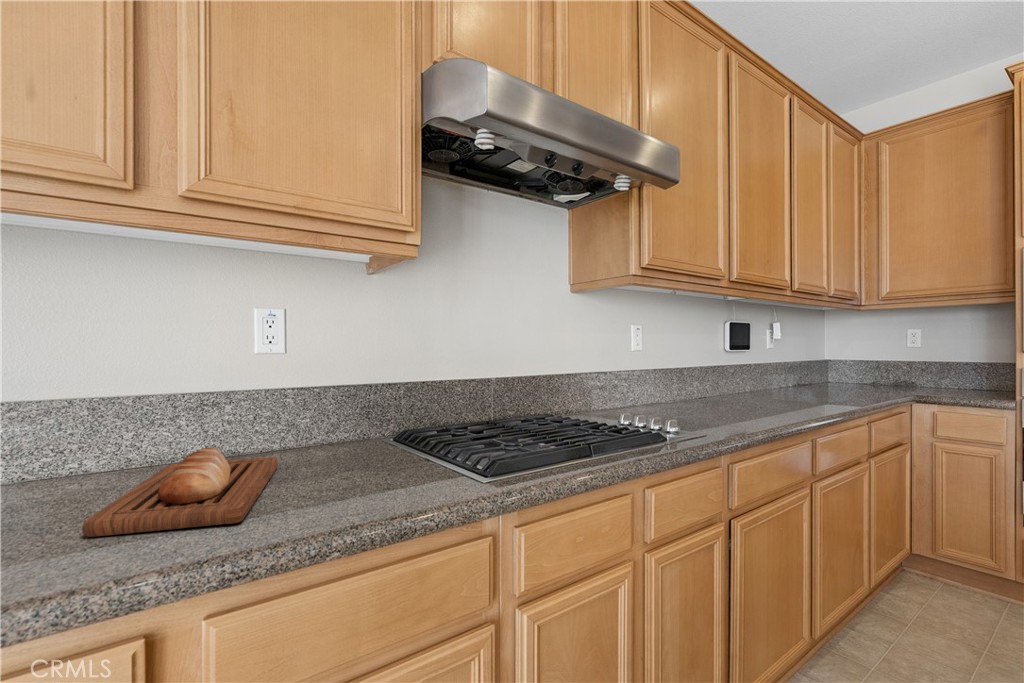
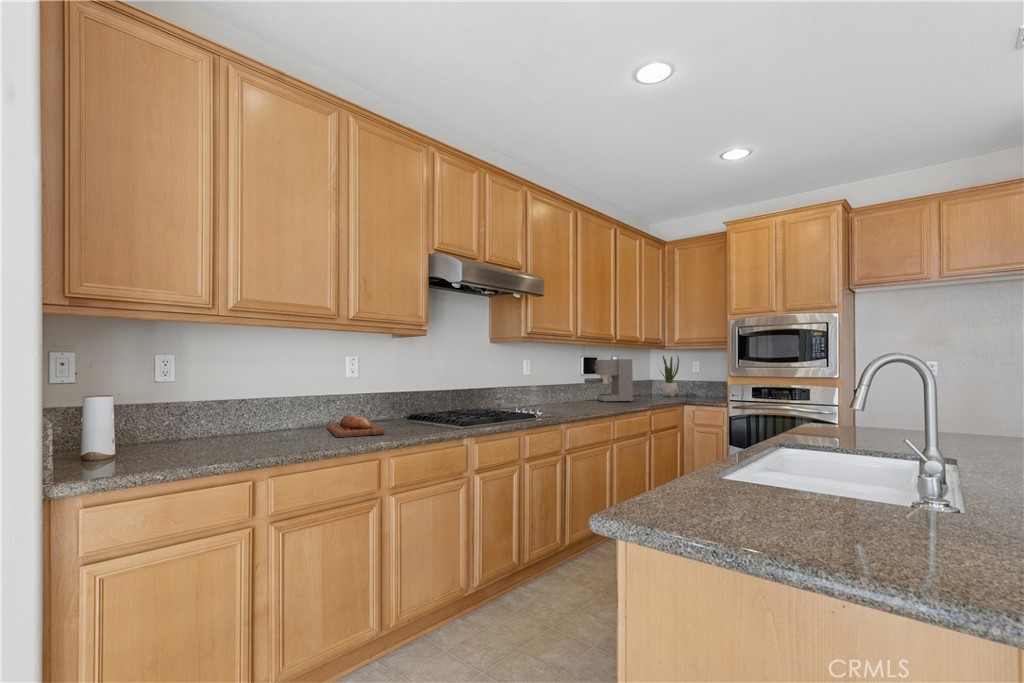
potted plant: none [854,318,893,389] -> present [660,355,679,397]
coffee maker: none [734,324,827,400] -> present [584,359,633,402]

